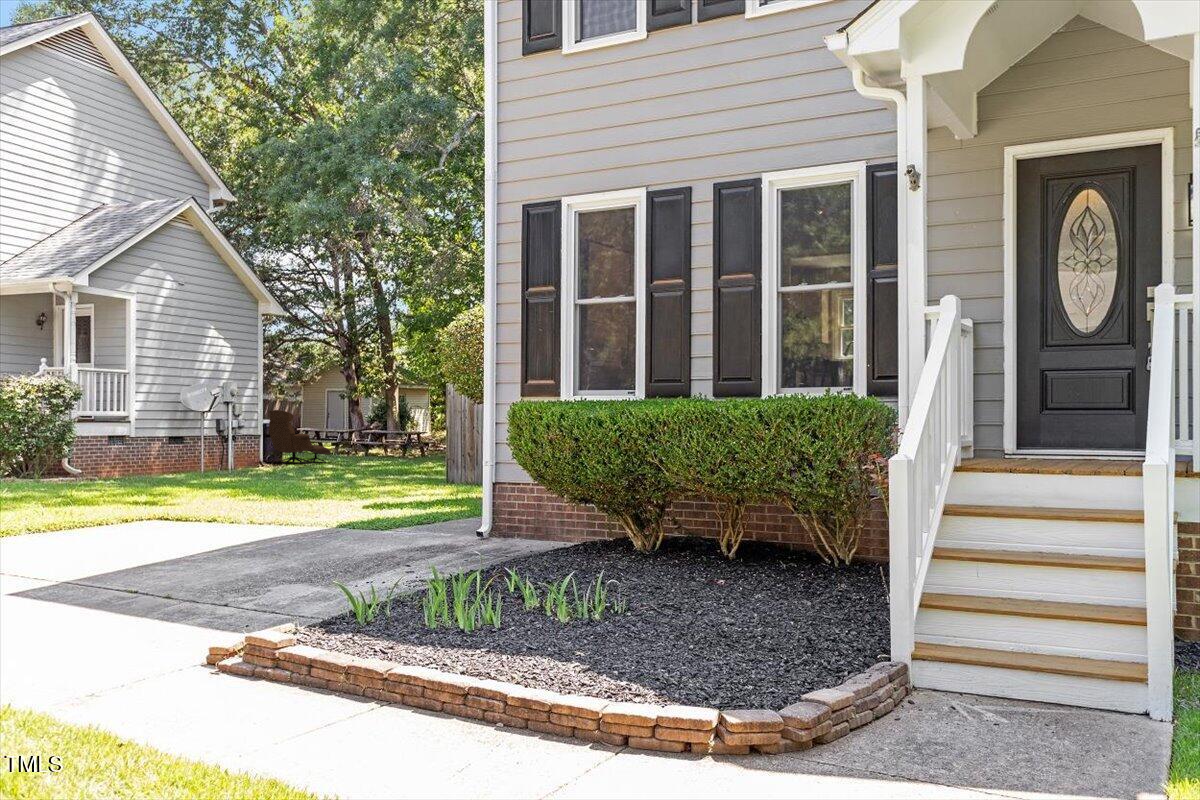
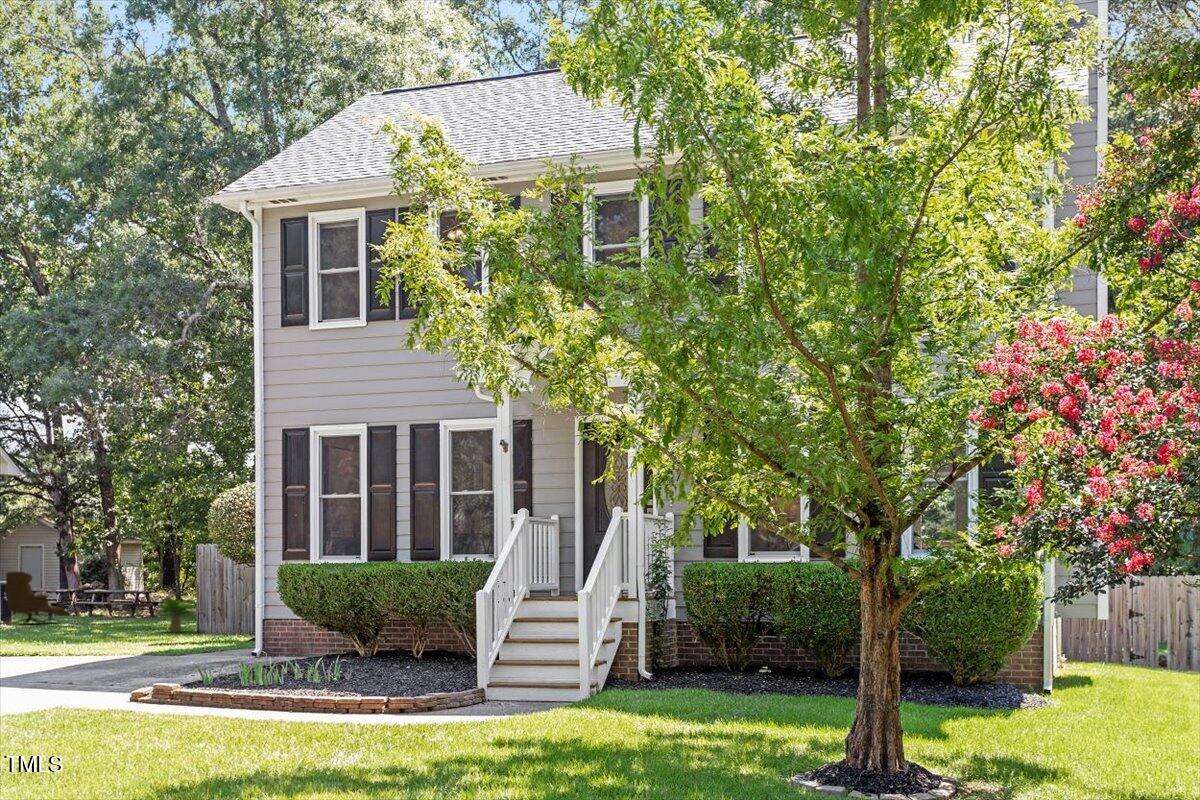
potted plant: none [403,441,449,479] -> present [157,599,193,632]

